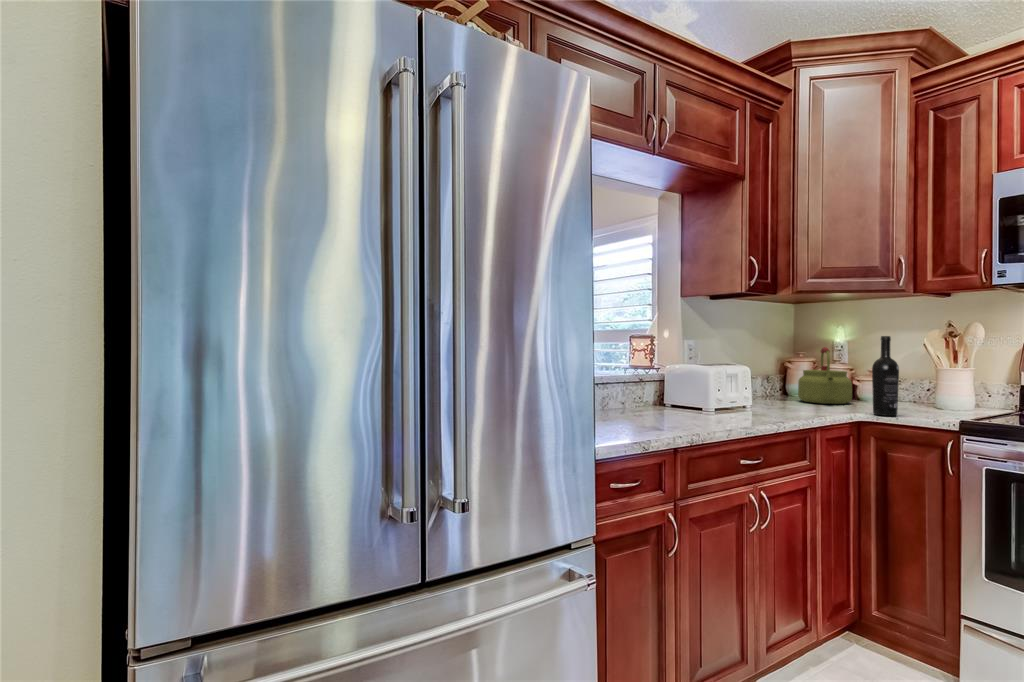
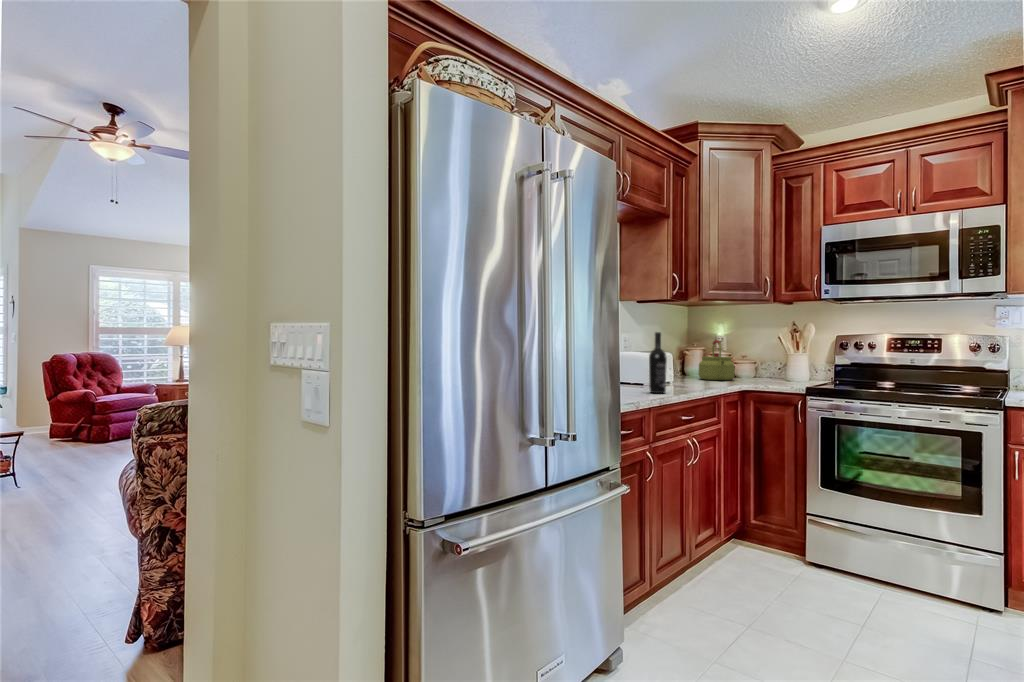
wine bottle: present [872,336,899,416] -> present [649,332,667,393]

